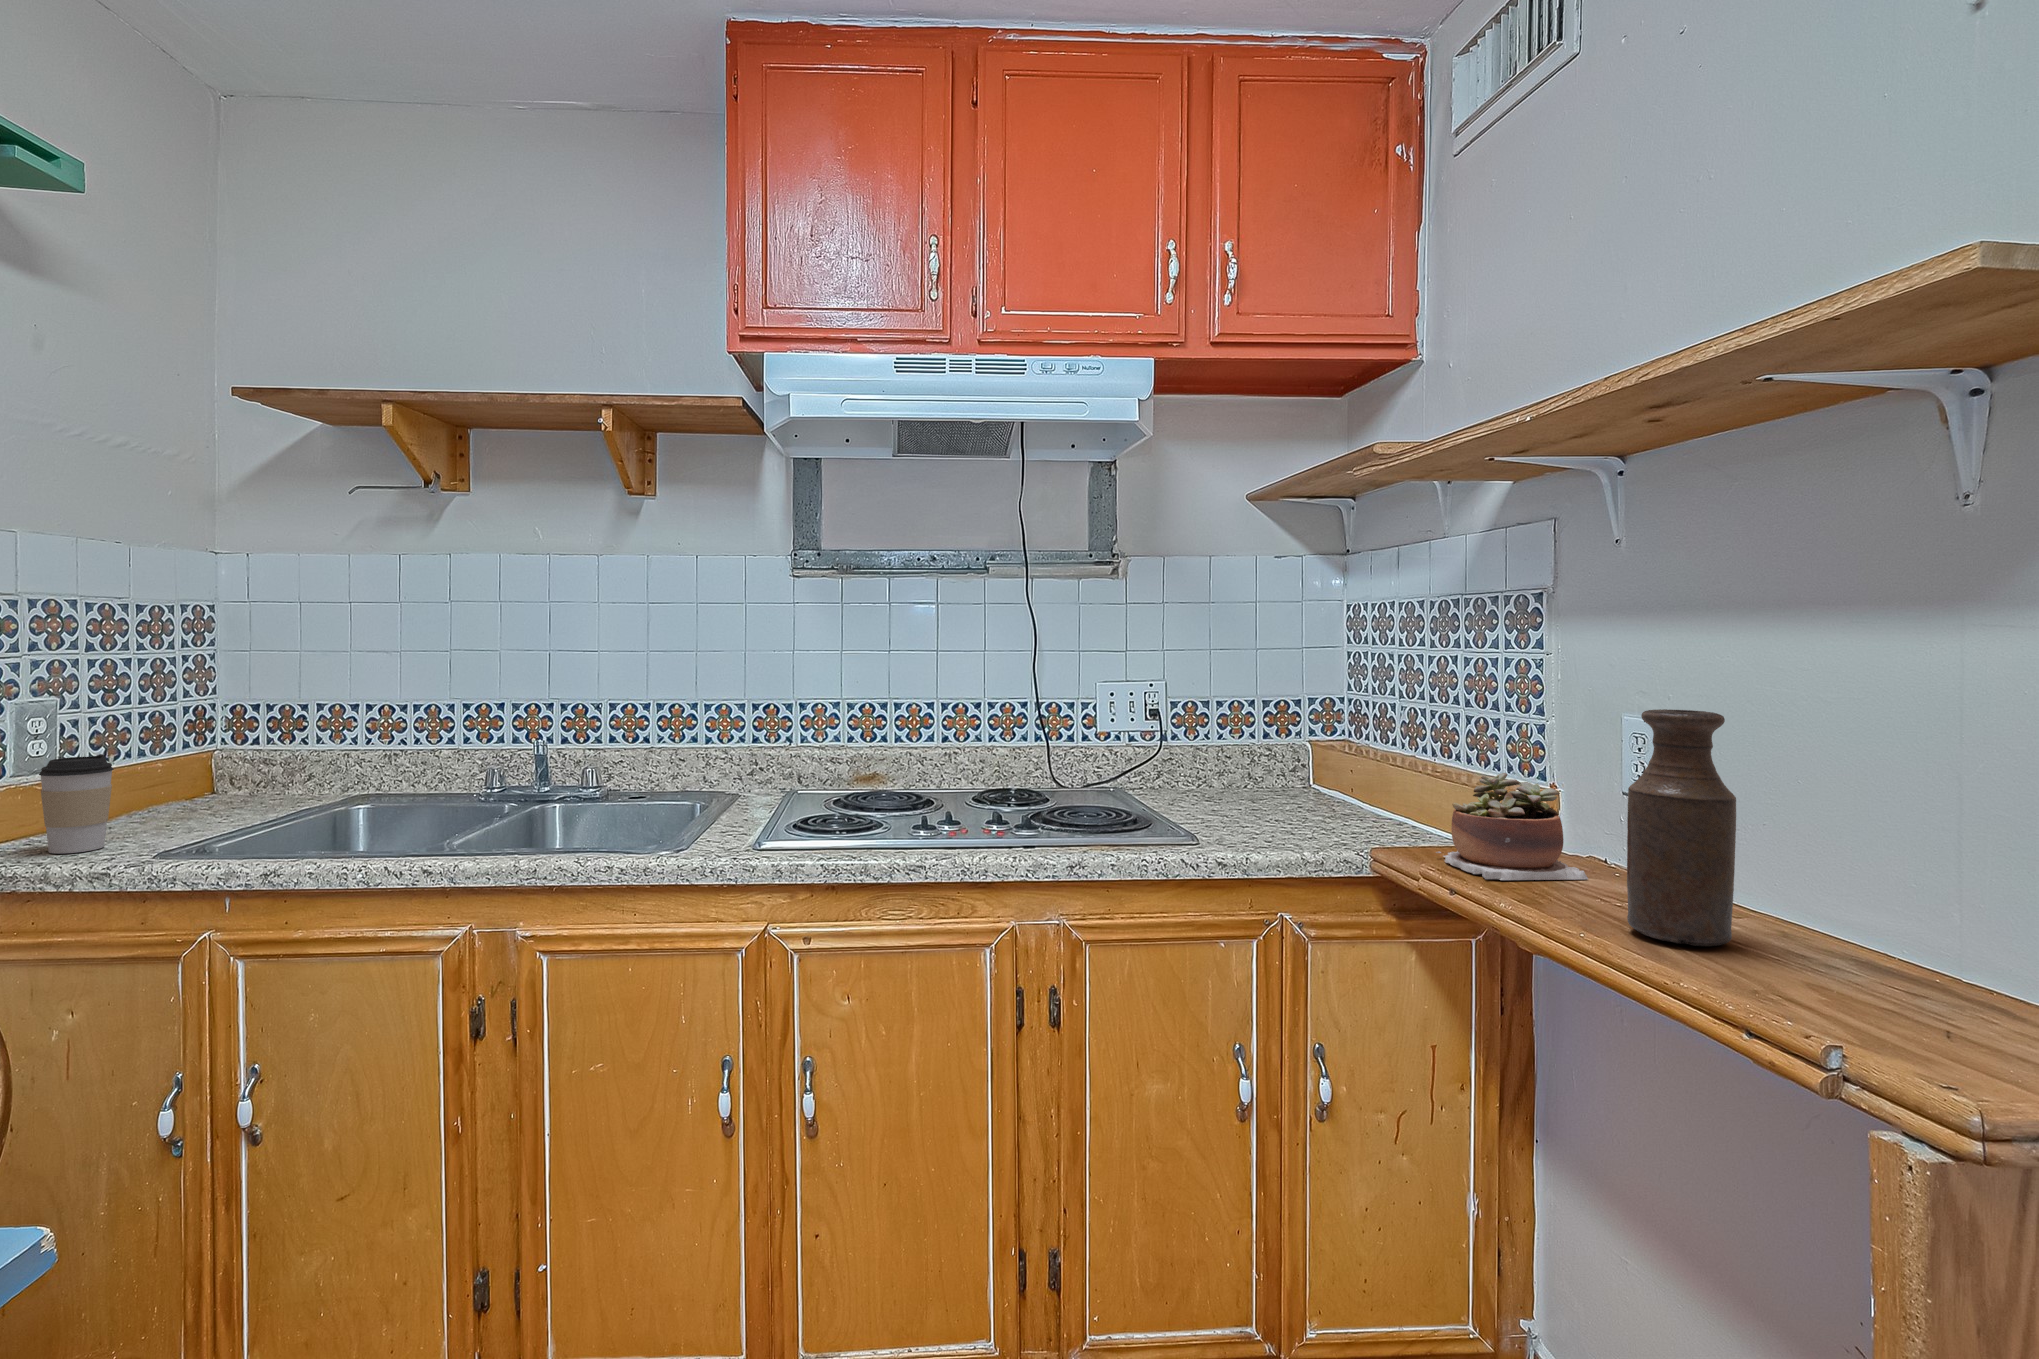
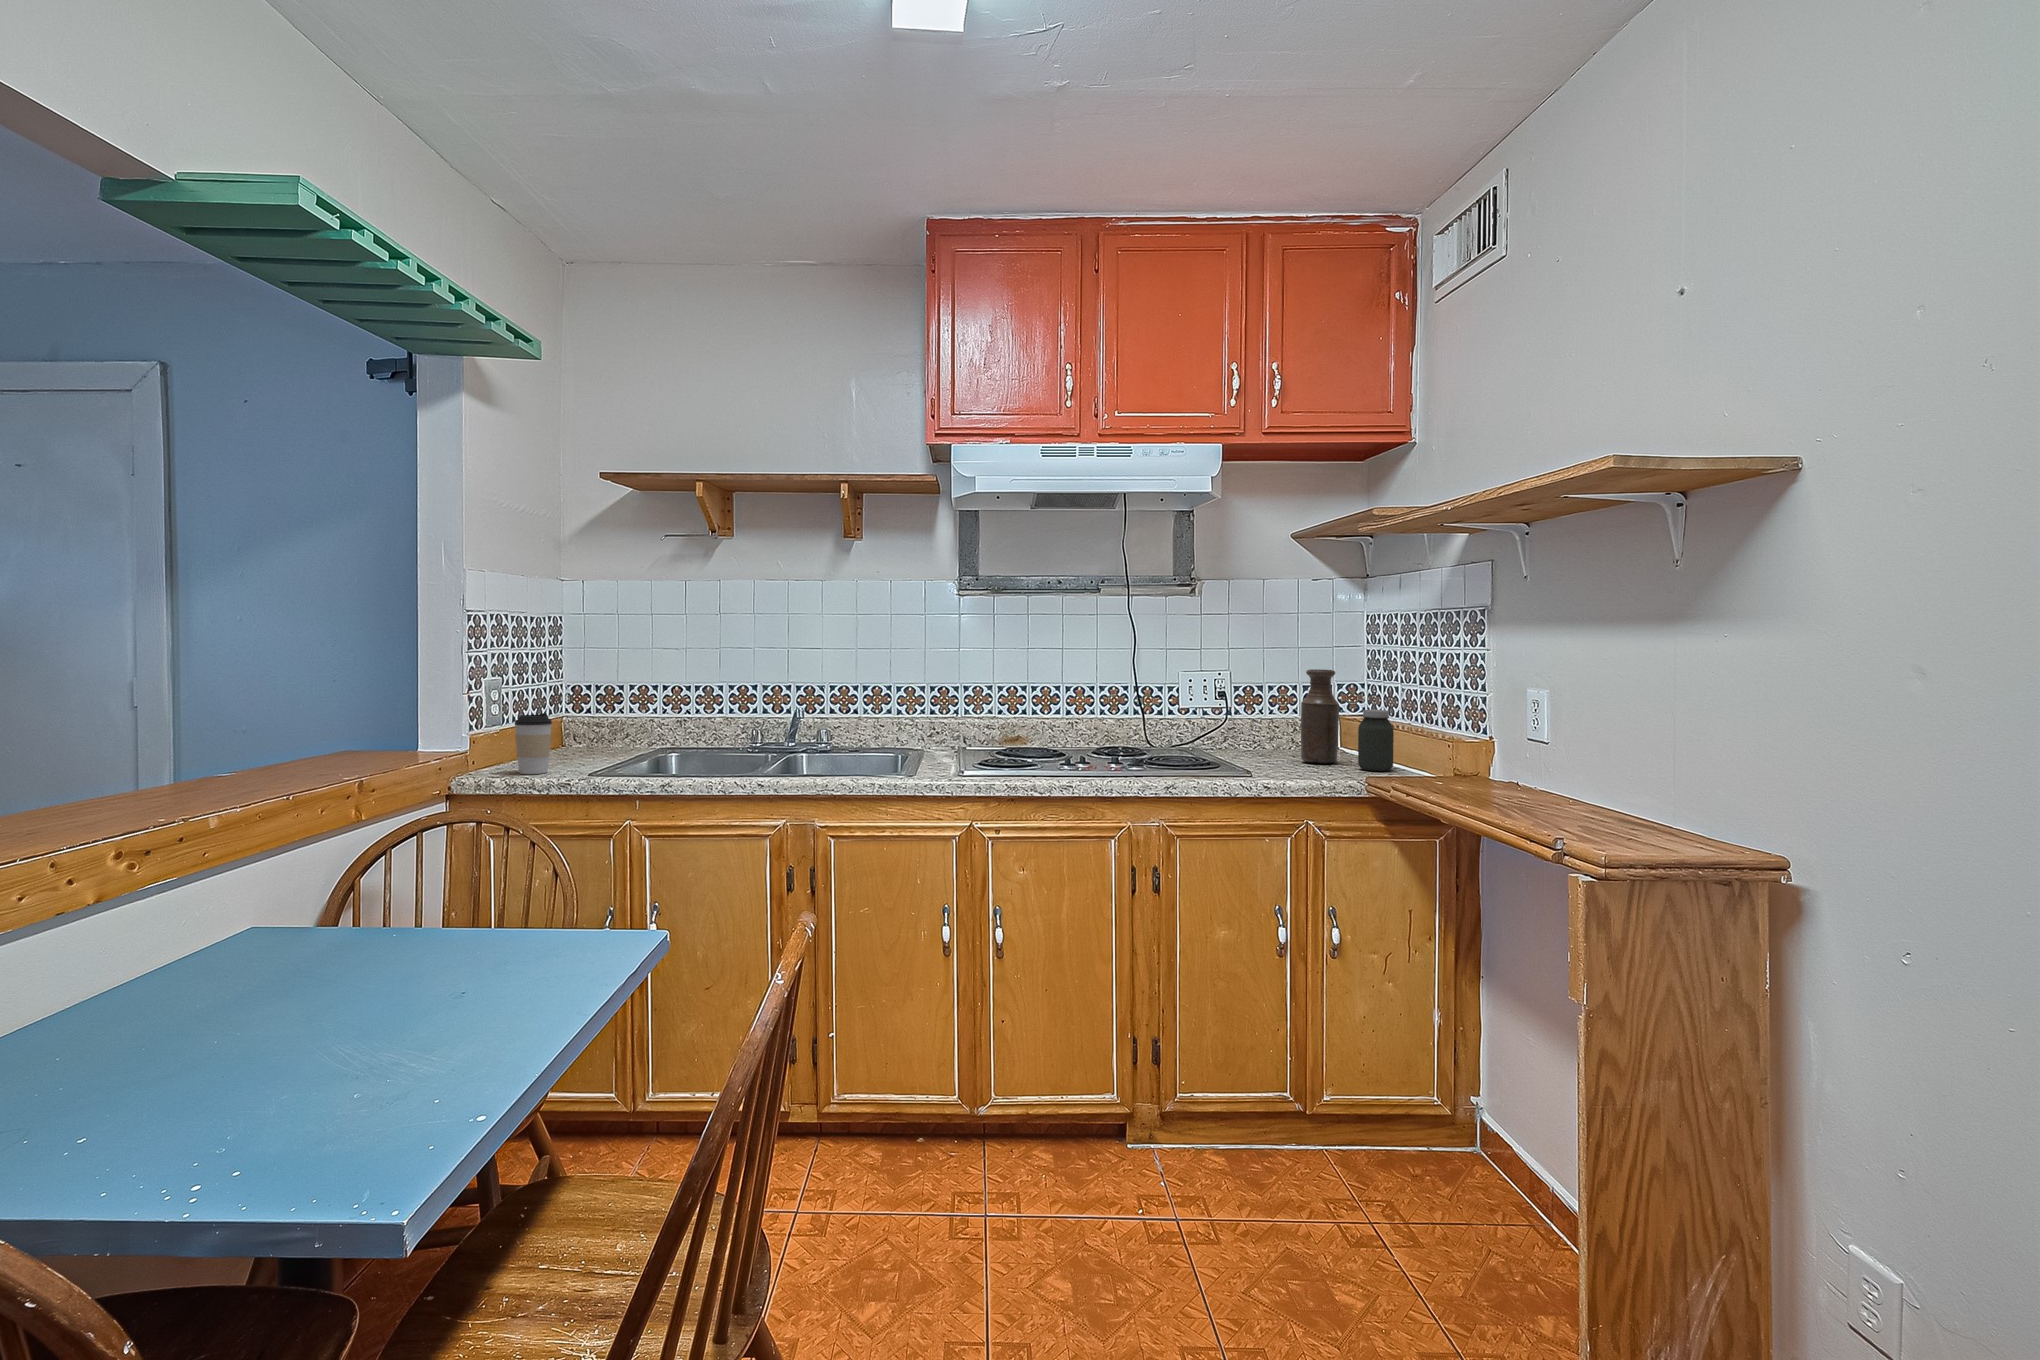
bottle: present [1627,709,1736,946] -> present [1301,669,1339,764]
jar: none [1351,740,1403,832] -> present [1358,710,1394,771]
succulent plant: present [1436,773,1588,880] -> none [1407,727,1499,791]

